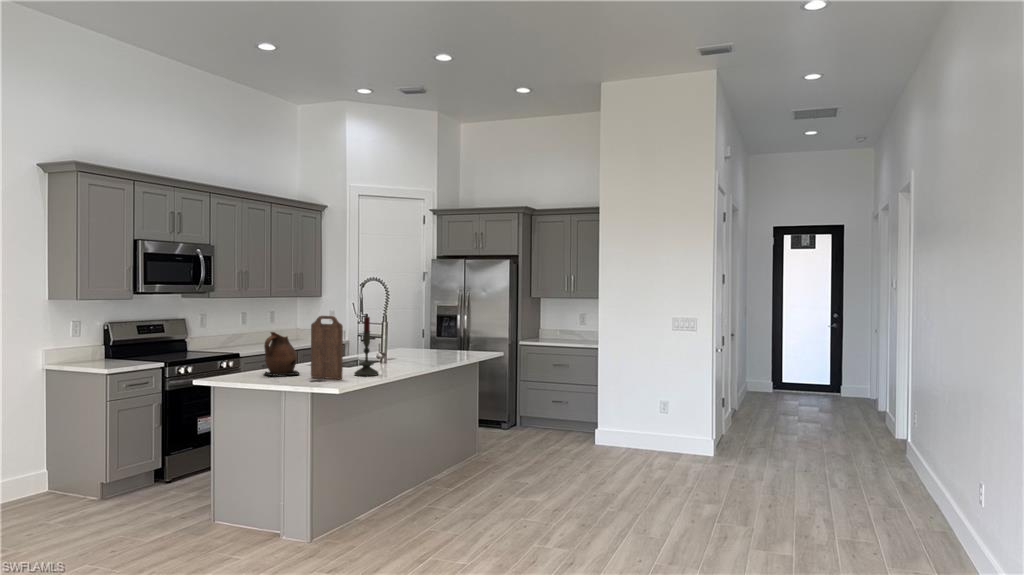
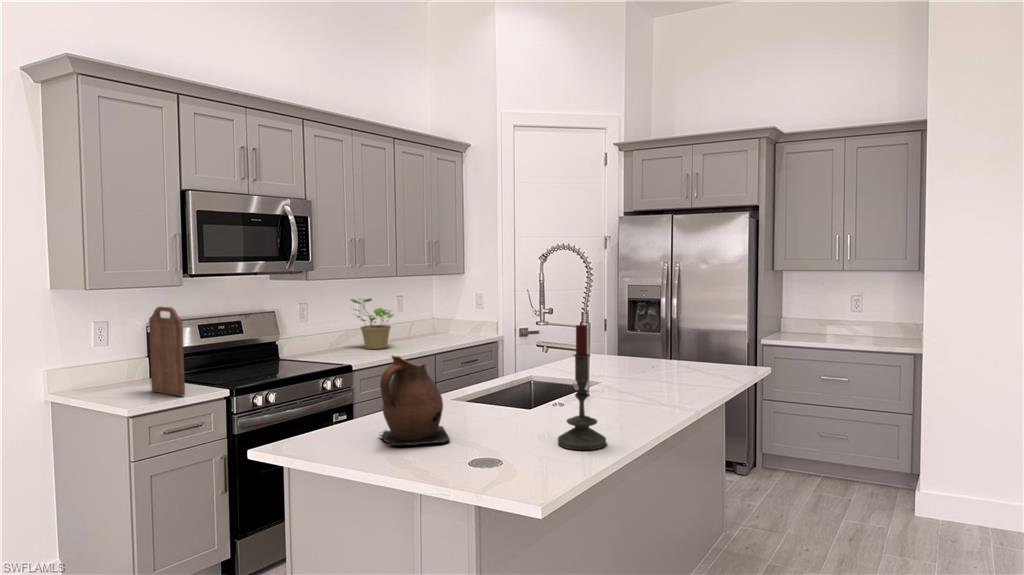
potted plant: none [237,312,269,346] -> present [351,299,393,349]
cutting board: present [311,316,343,379] -> present [149,307,185,396]

